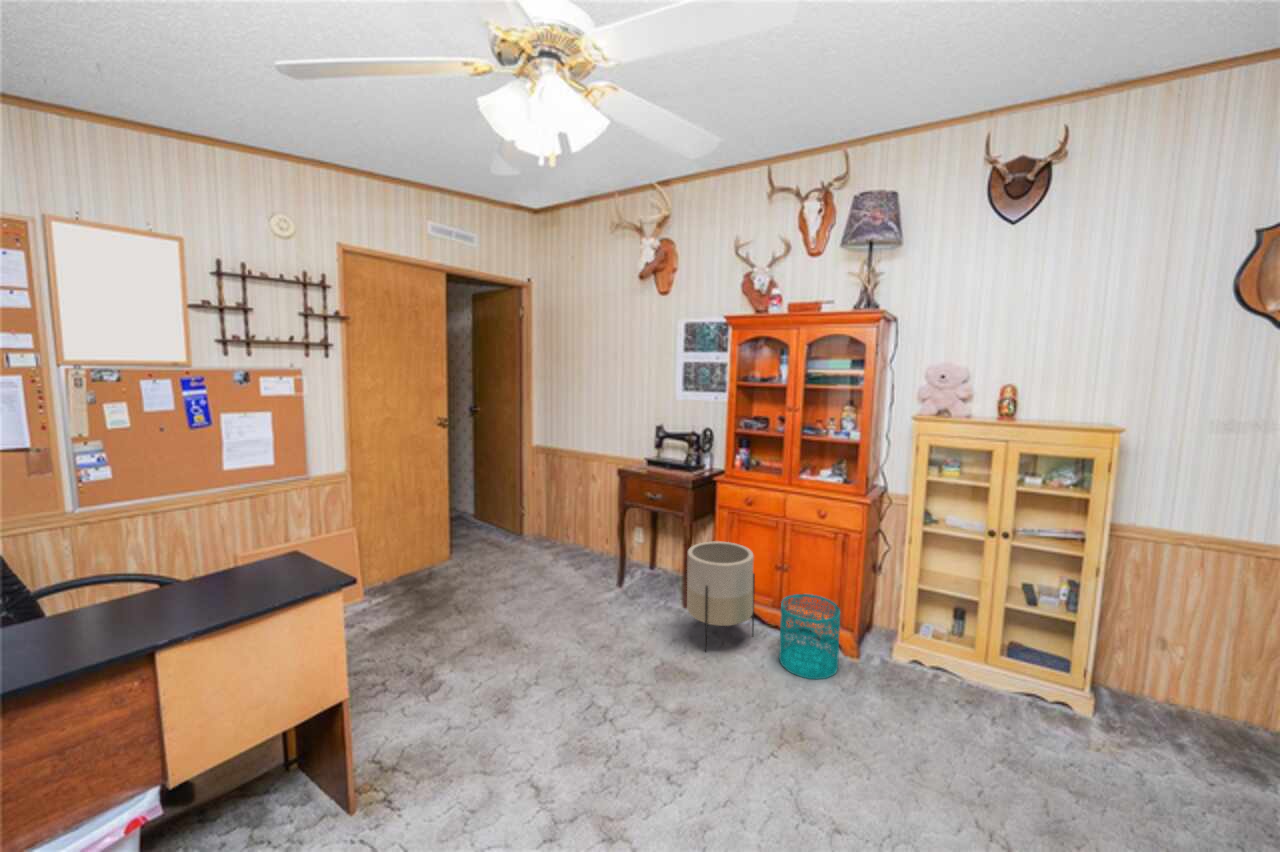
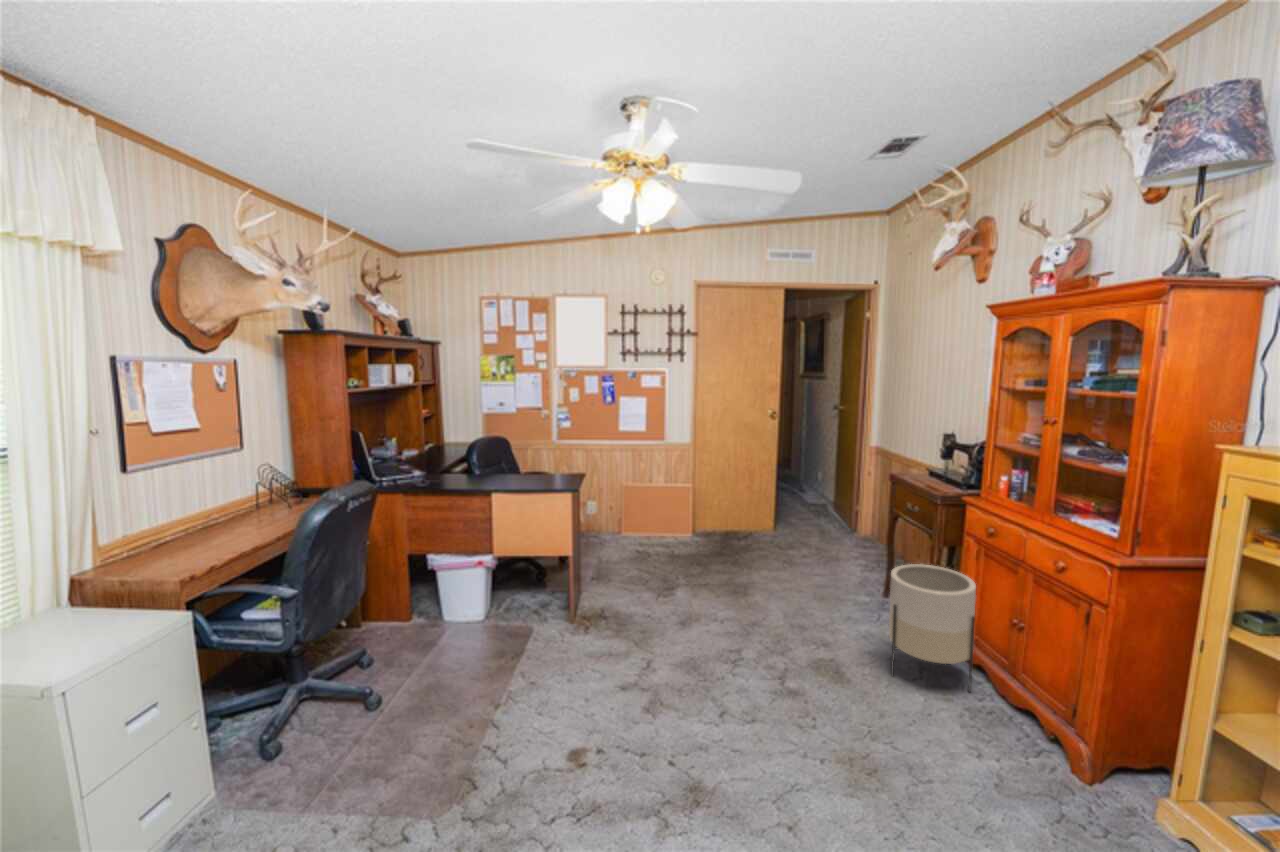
wastebasket: present [779,594,840,679] -> none [961,653,1053,773]

